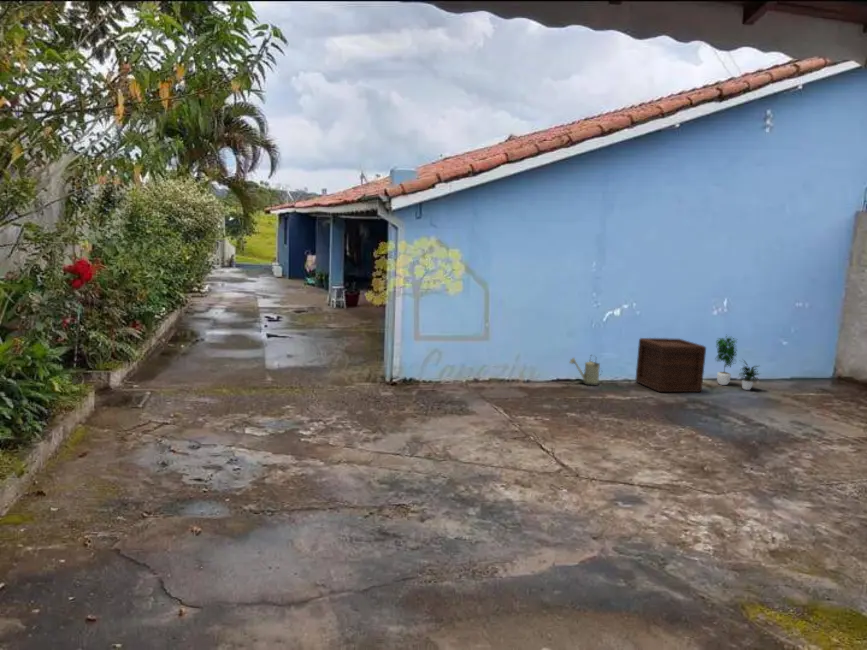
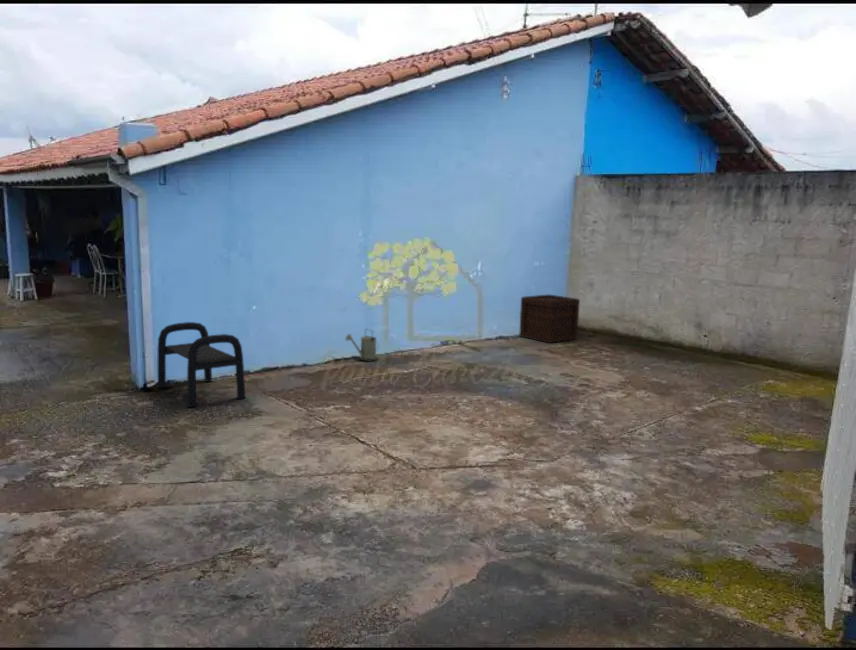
bench: none [401,332,466,402] -> present [157,322,245,407]
potted plant: present [717,336,758,390] -> none [478,295,522,348]
wooden crate: present [636,338,706,392] -> present [520,295,580,343]

